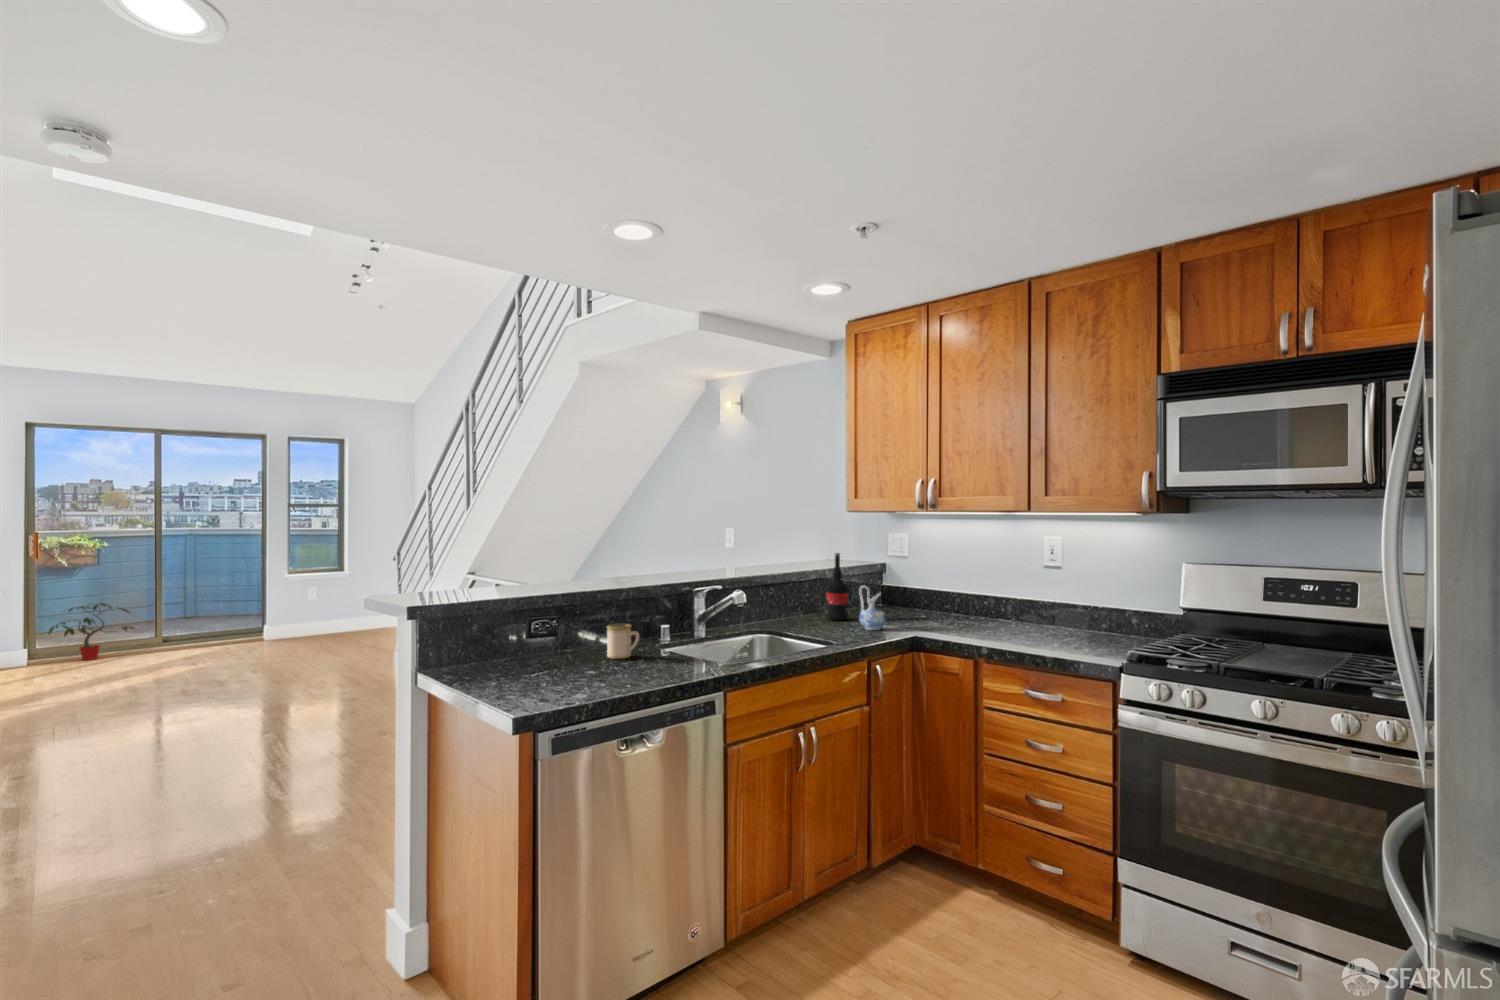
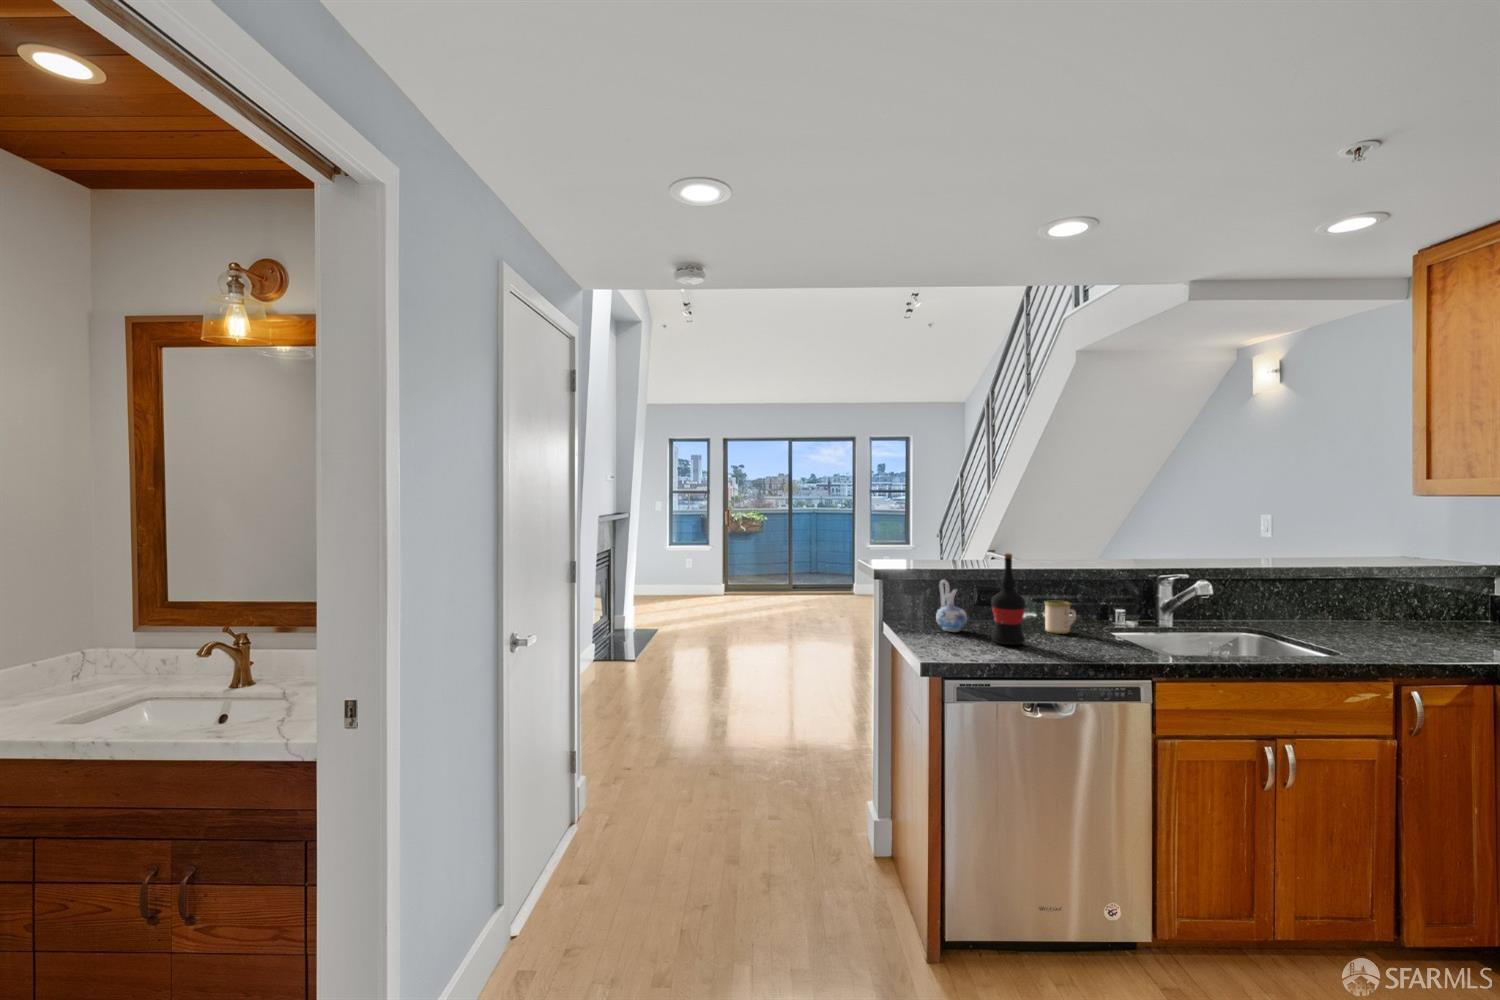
wine bottle: present [826,553,849,620] -> present [991,553,1025,645]
ceramic pitcher: present [859,586,886,630] -> present [936,580,967,632]
potted plant: present [48,603,134,660] -> none [738,554,783,591]

